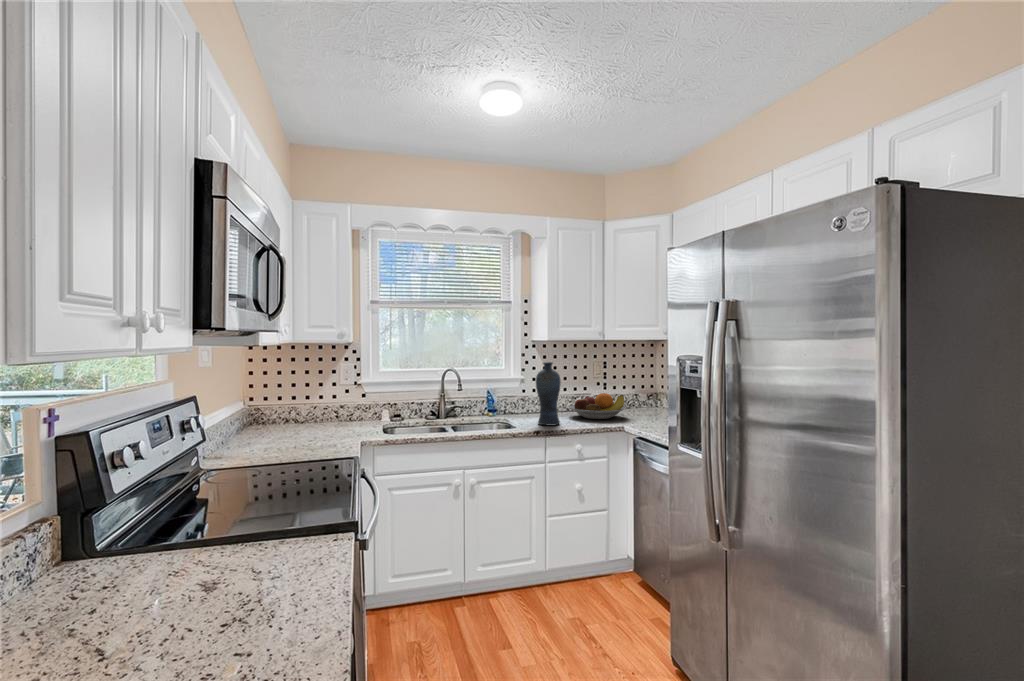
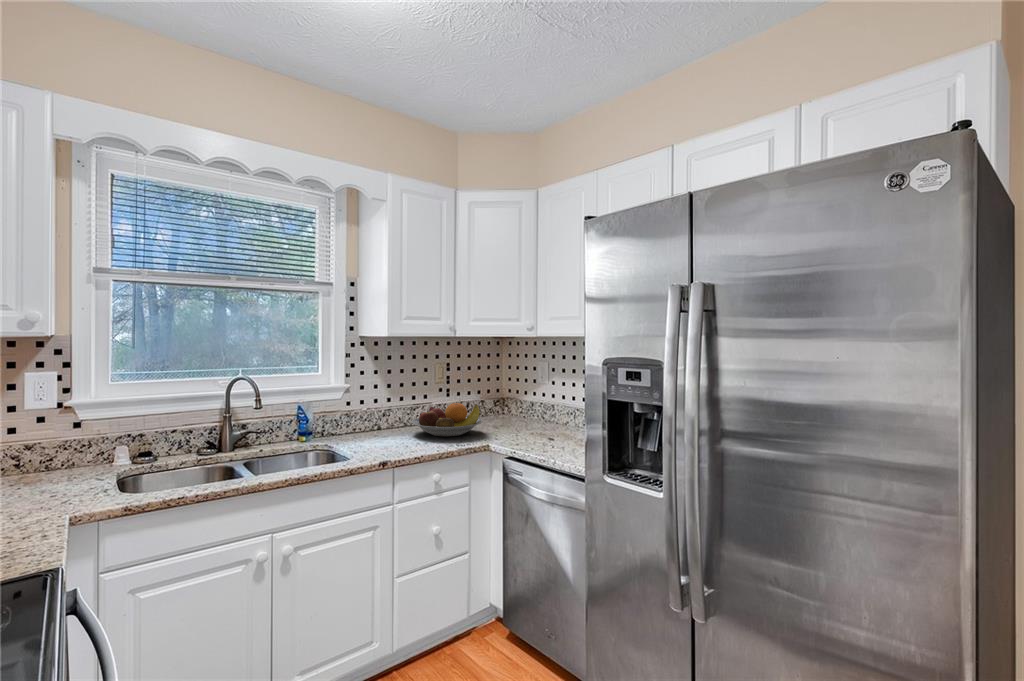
vase: present [536,362,561,425] -> none [376,366,410,452]

